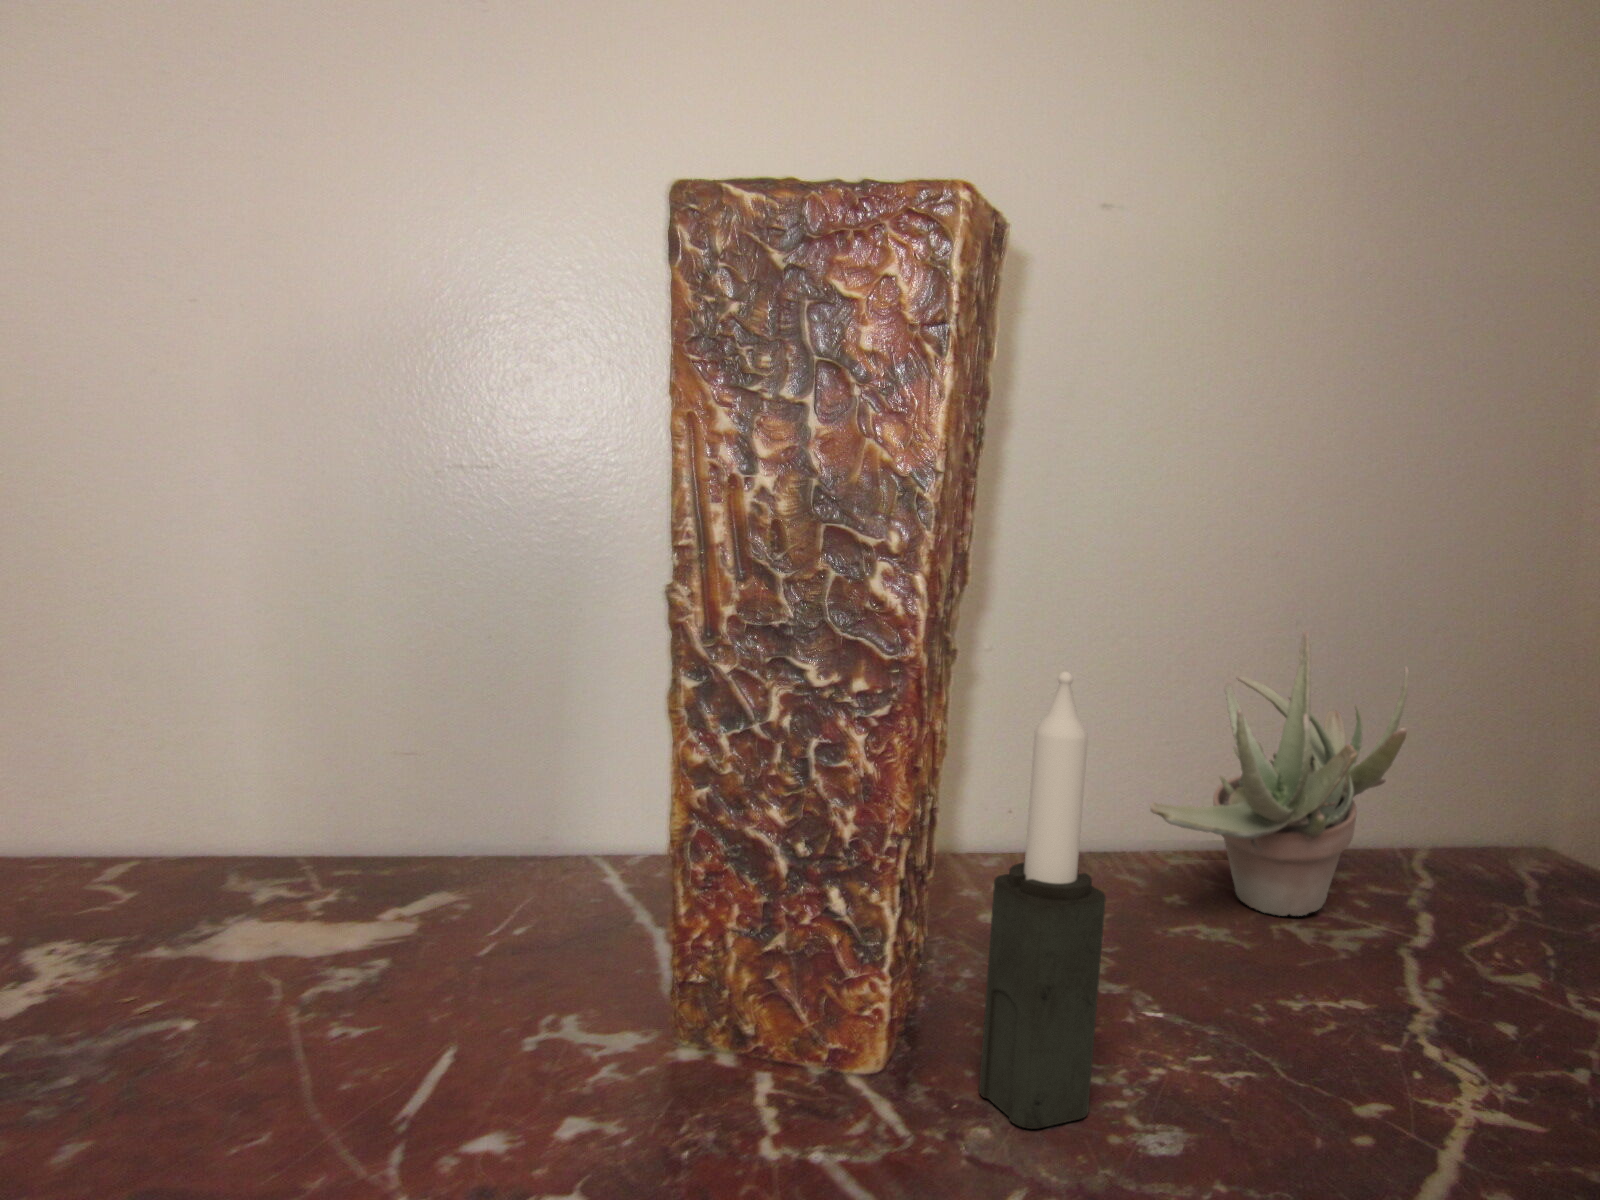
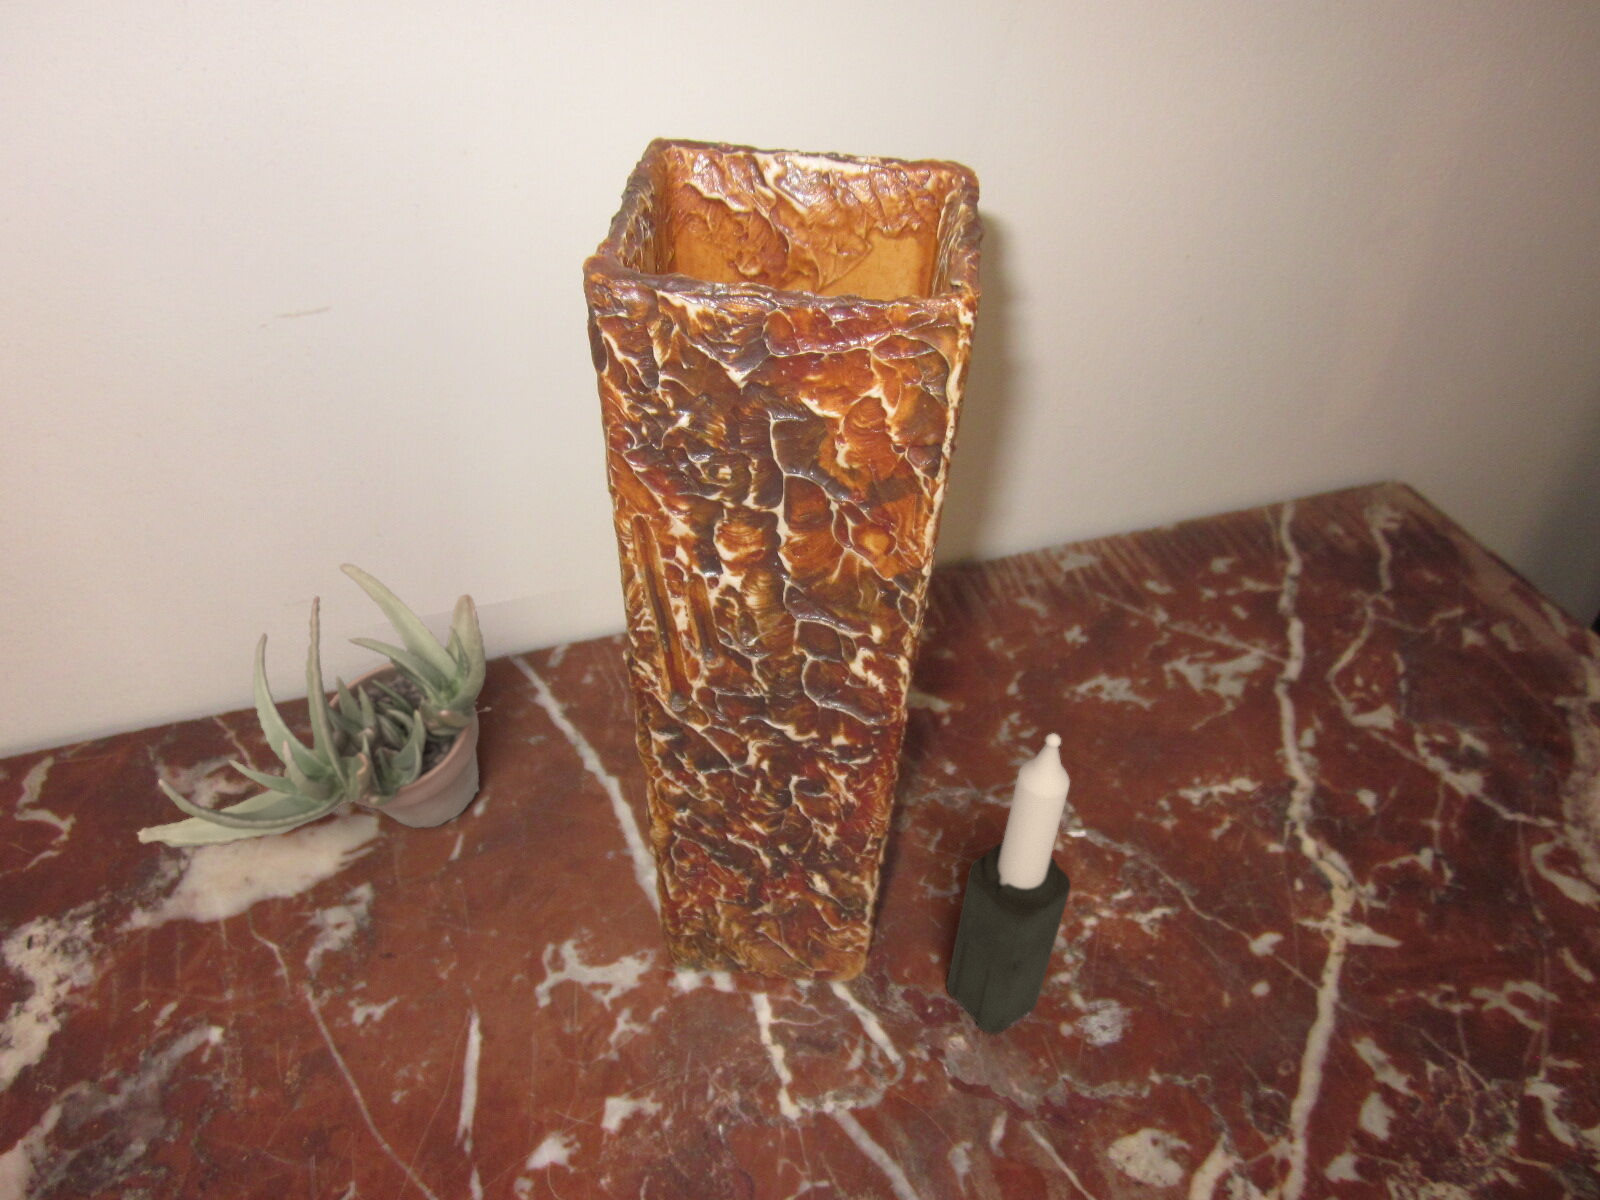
succulent plant: present [1150,631,1409,916] -> present [138,564,492,847]

